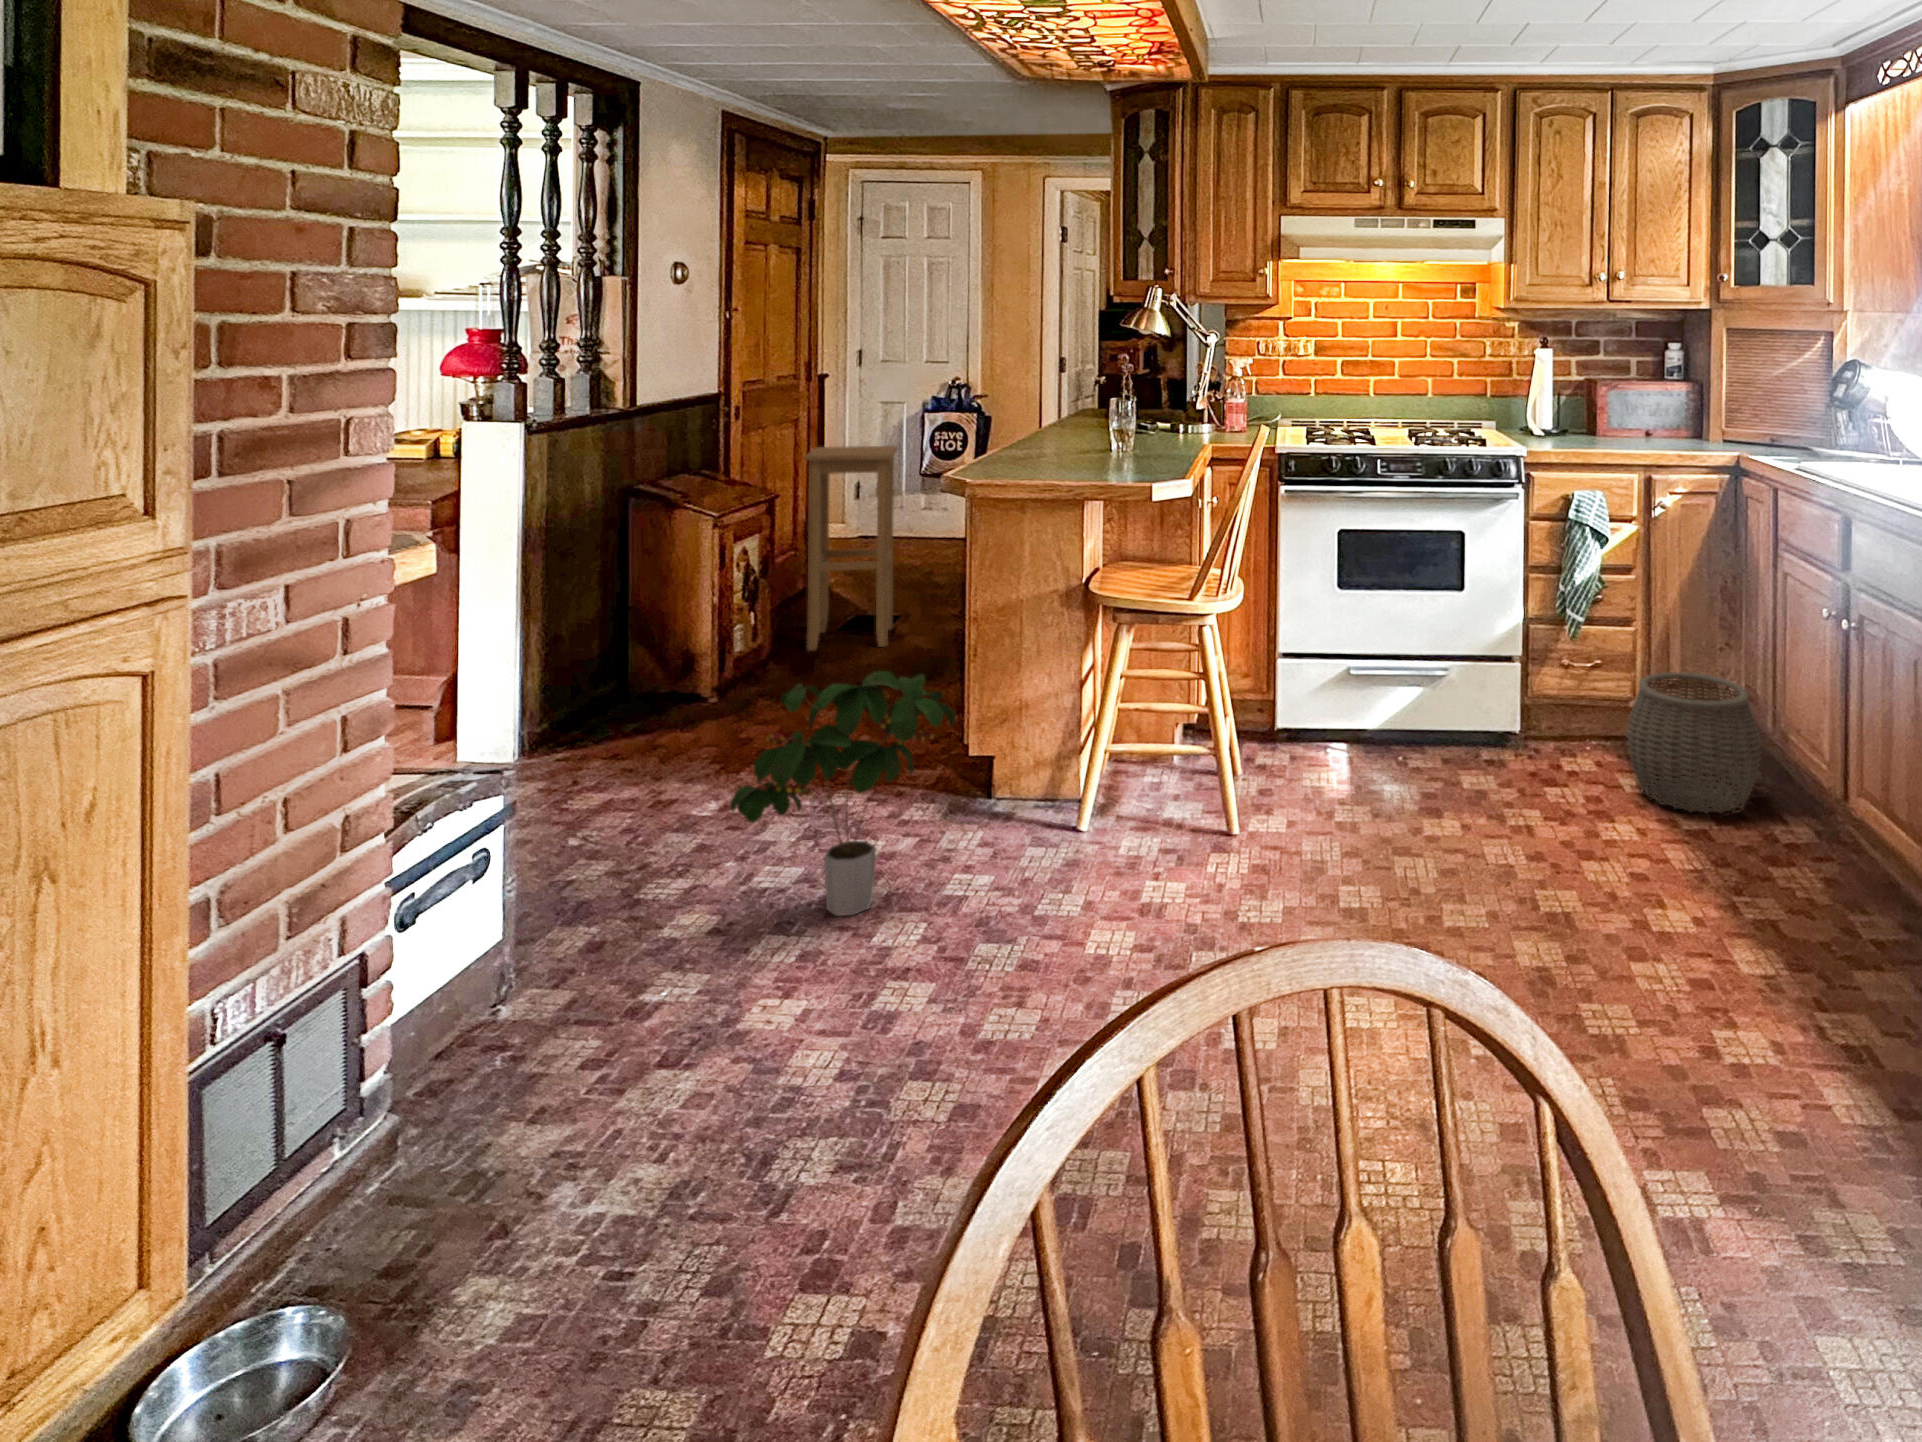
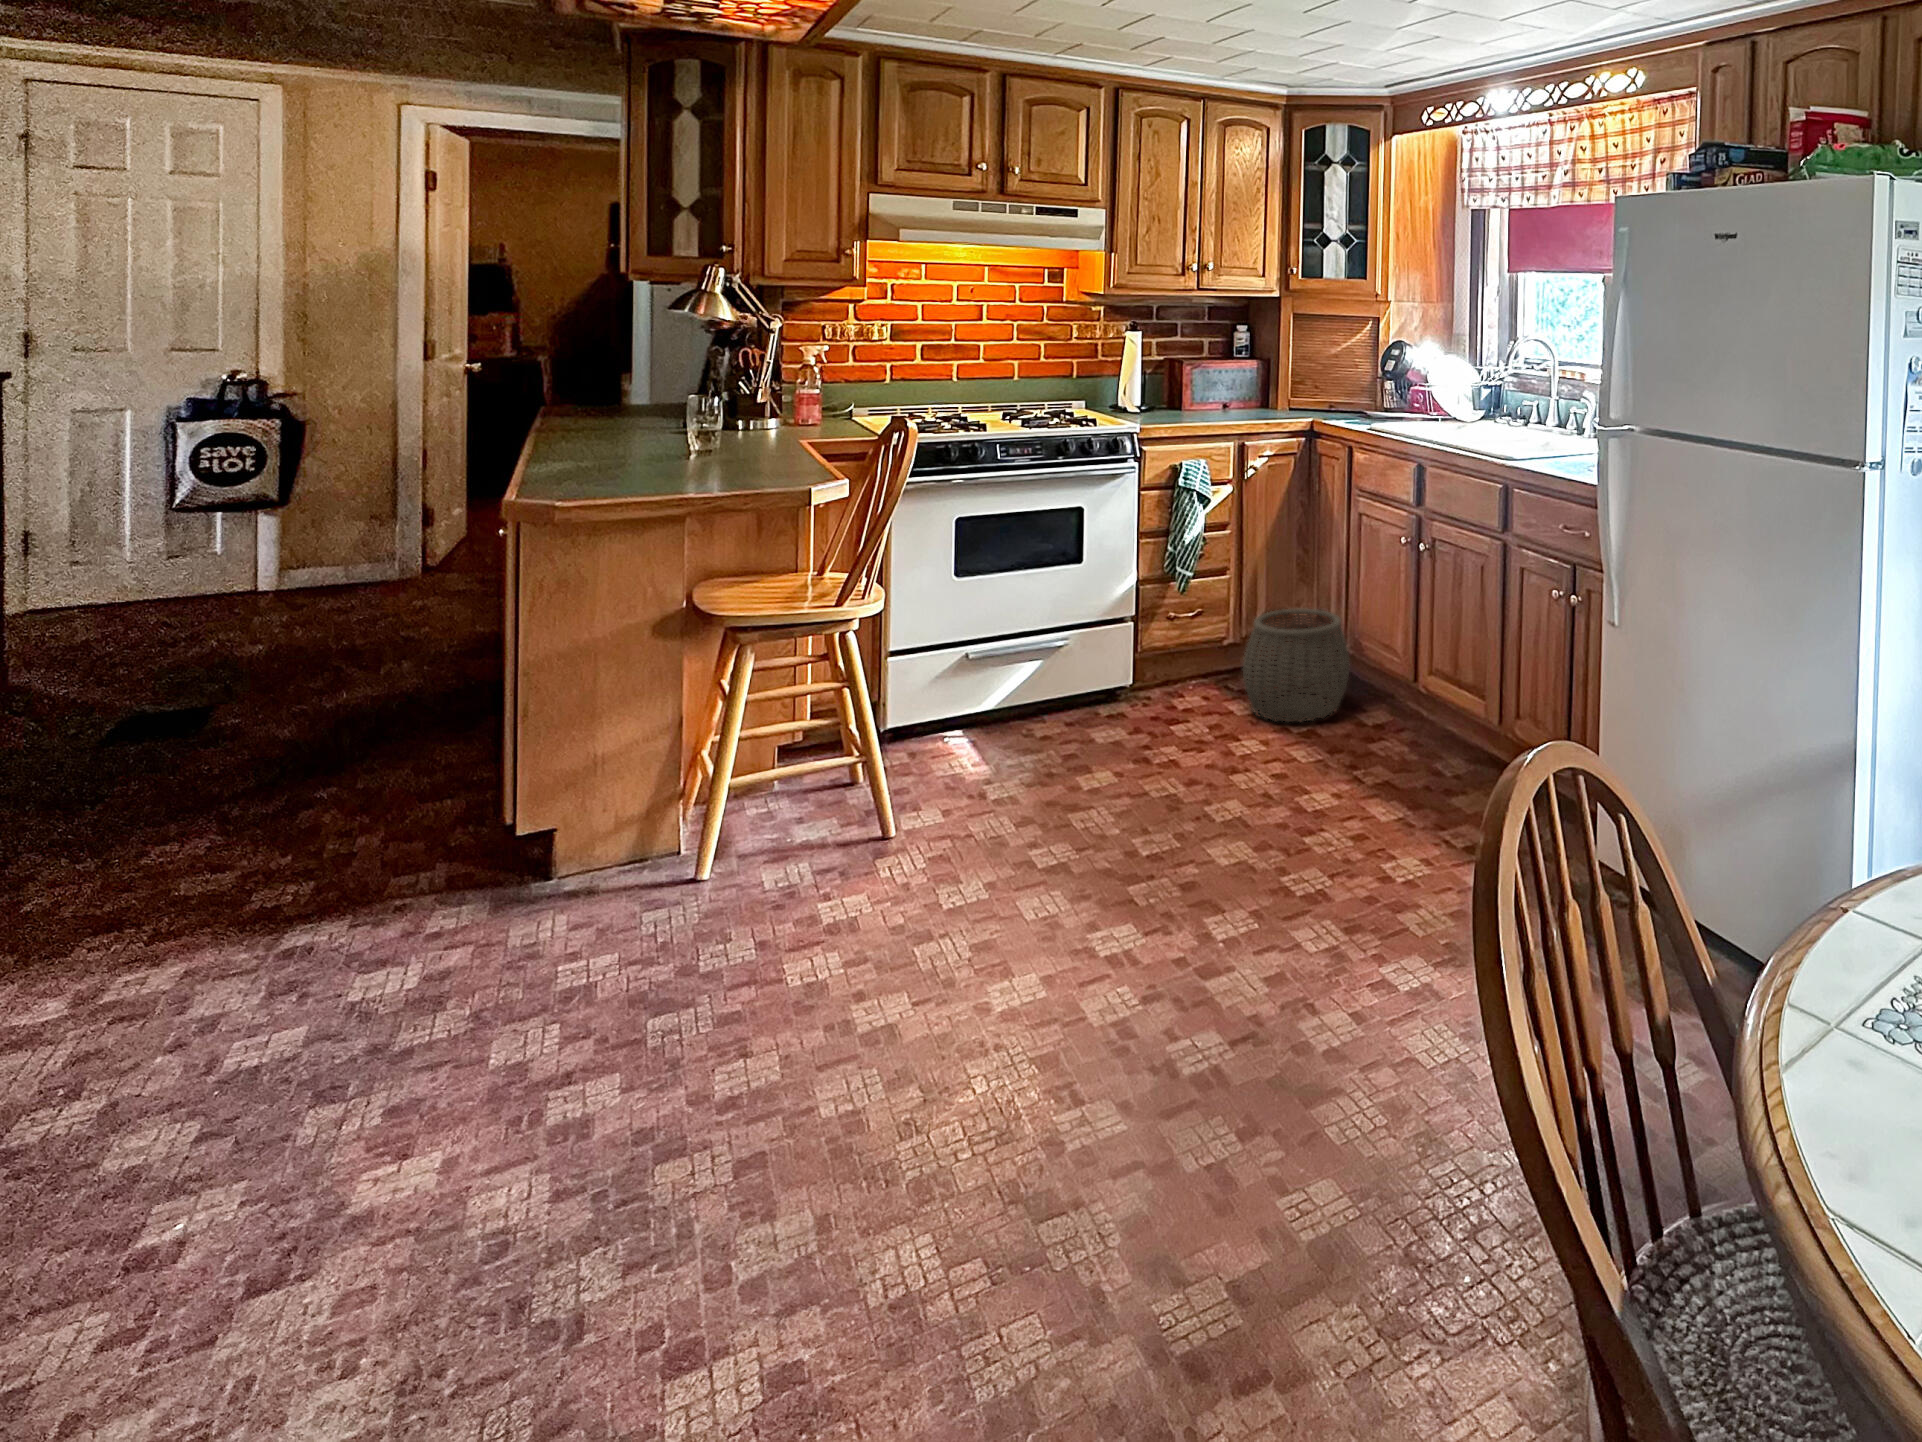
stool: present [805,446,898,651] -> none [53,467,235,776]
potted plant: present [730,671,955,916] -> none [230,739,571,1055]

